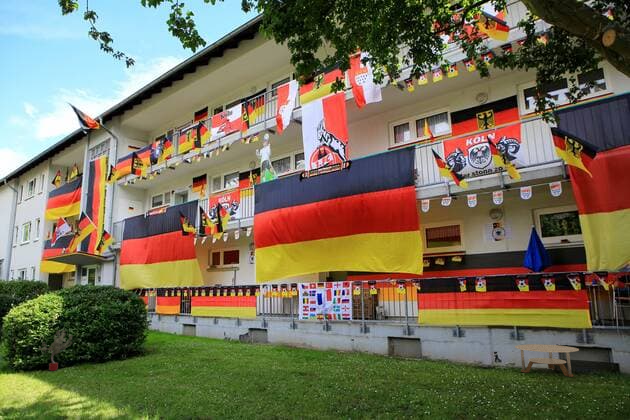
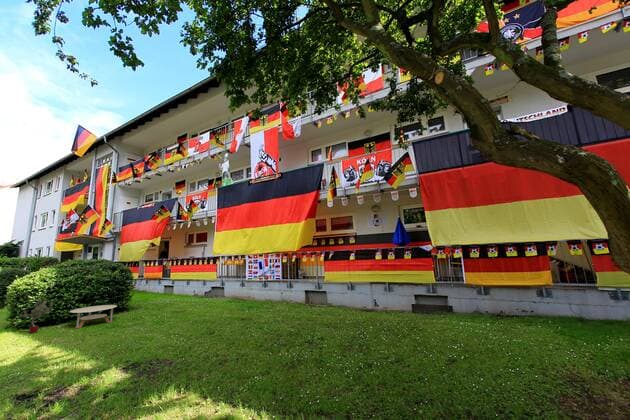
round table: present [515,344,579,377] -> present [70,305,117,329]

